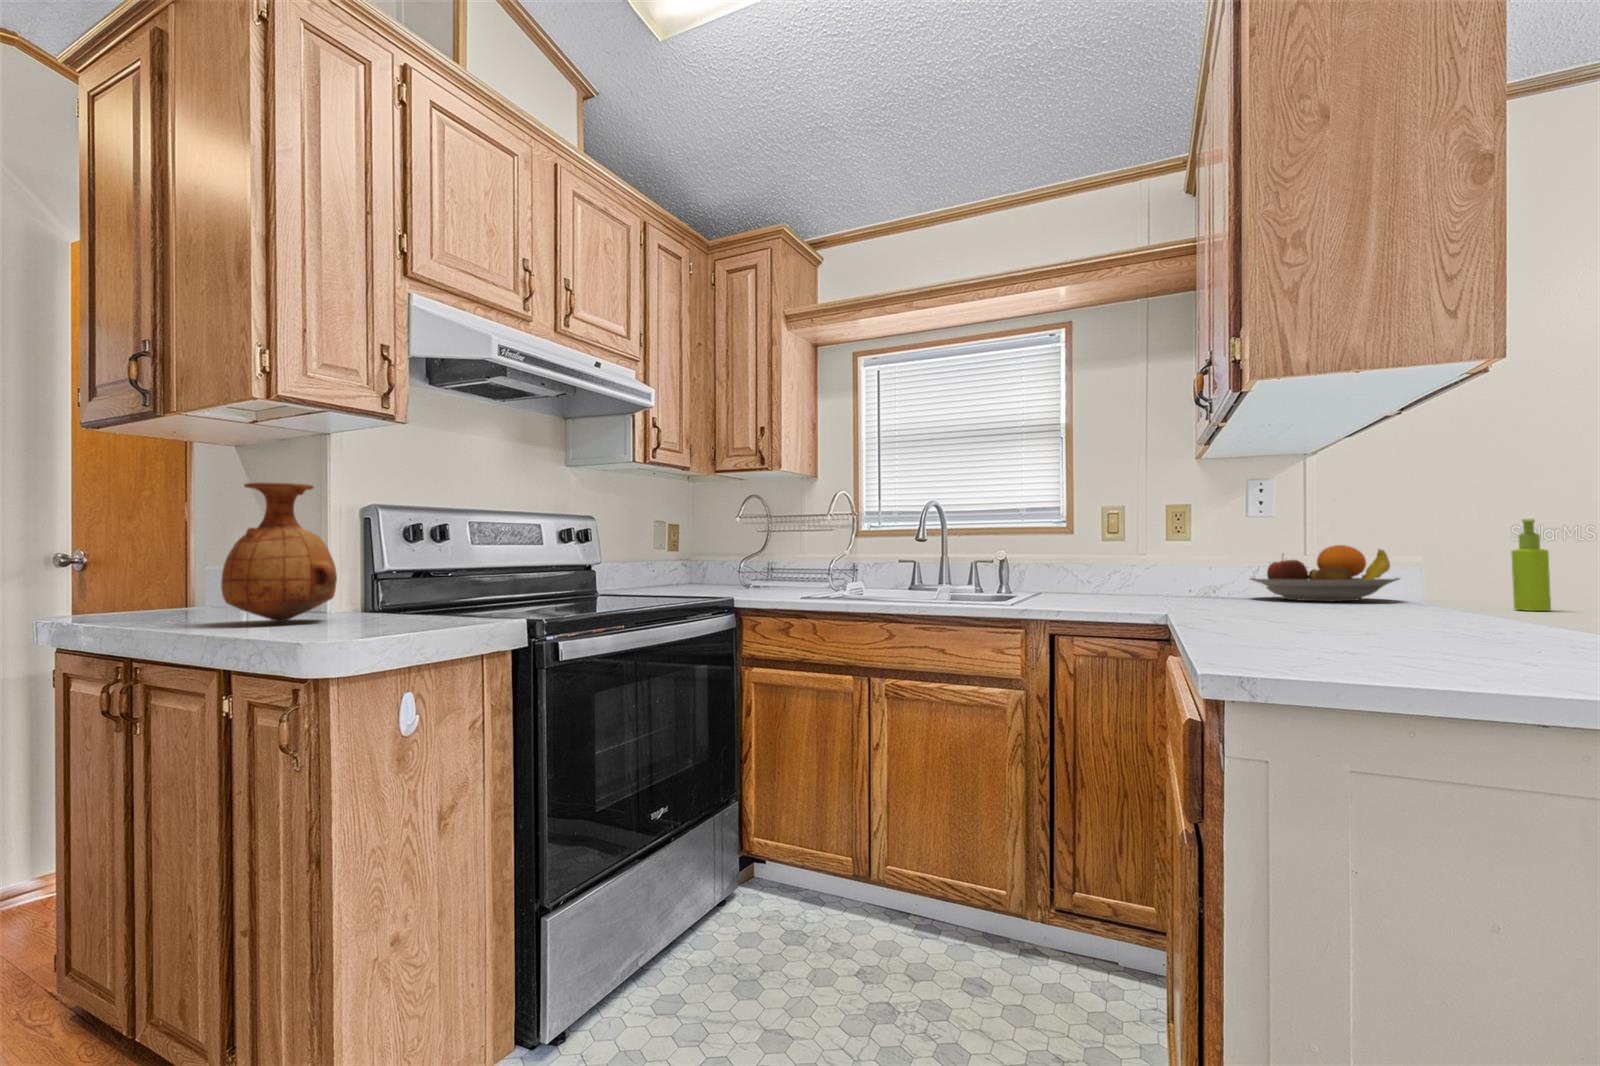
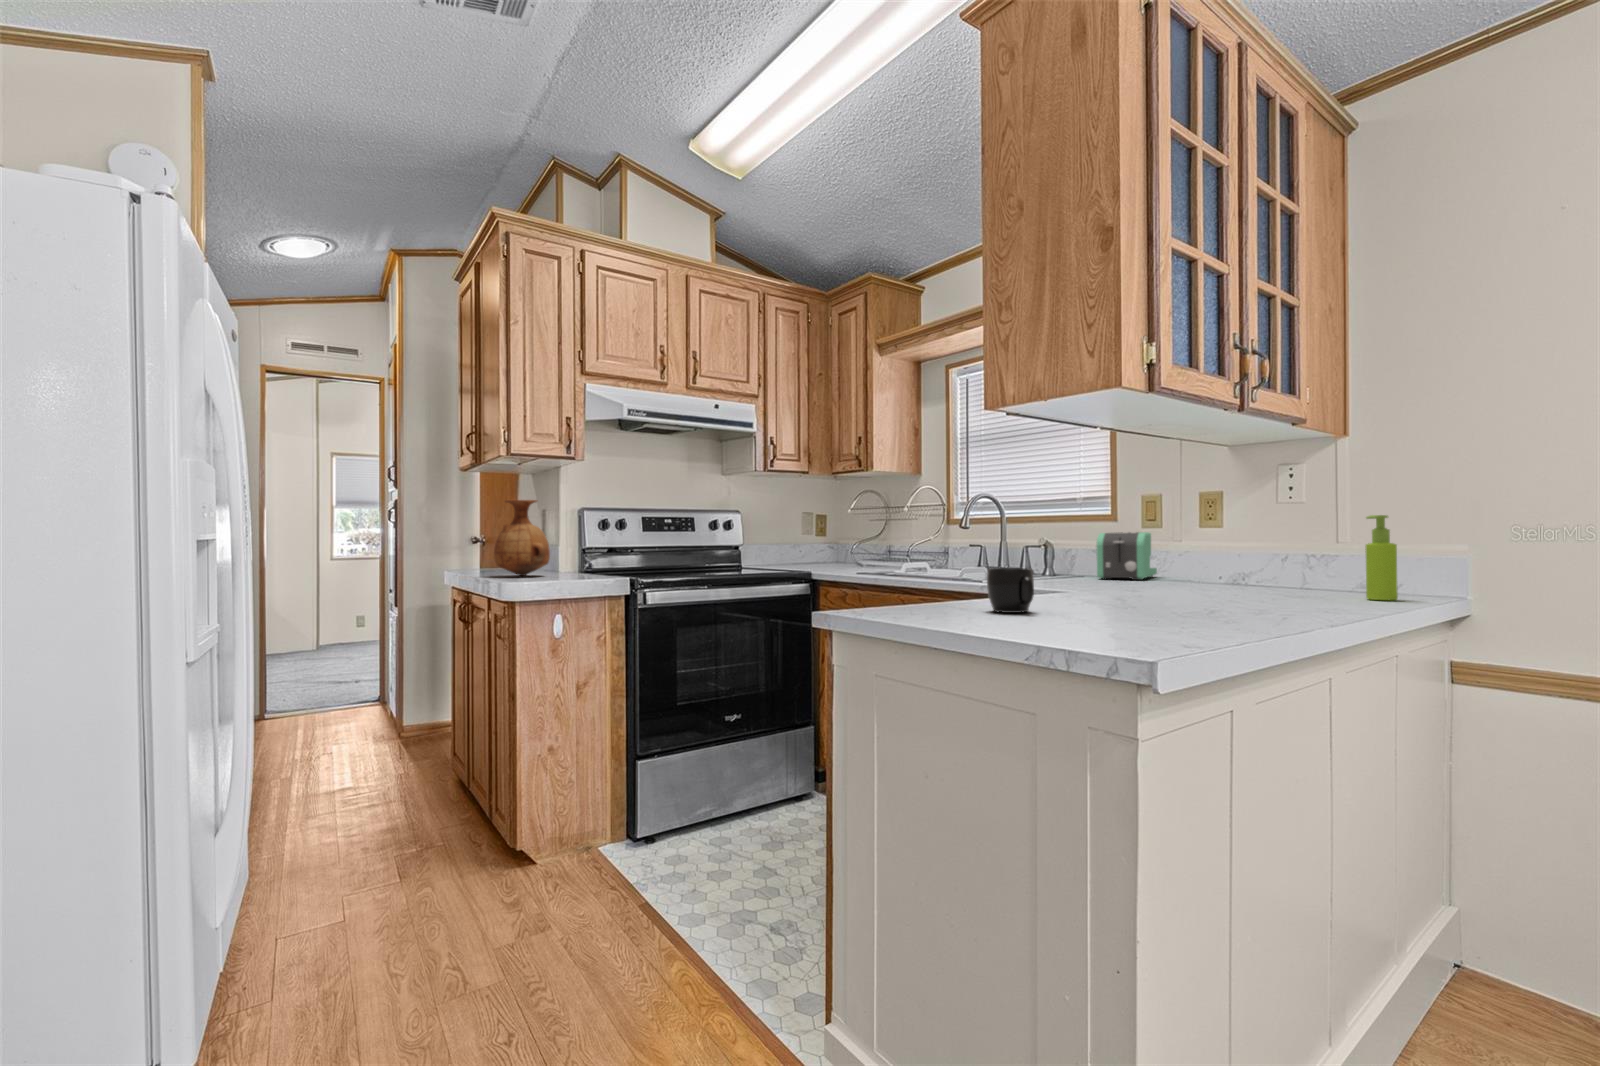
toaster: none [1092,544,1167,598] -> present [1096,532,1157,580]
fruit bowl: present [1250,545,1400,601] -> none [1211,536,1349,588]
mug: none [1378,582,1494,649] -> present [987,568,1034,613]

